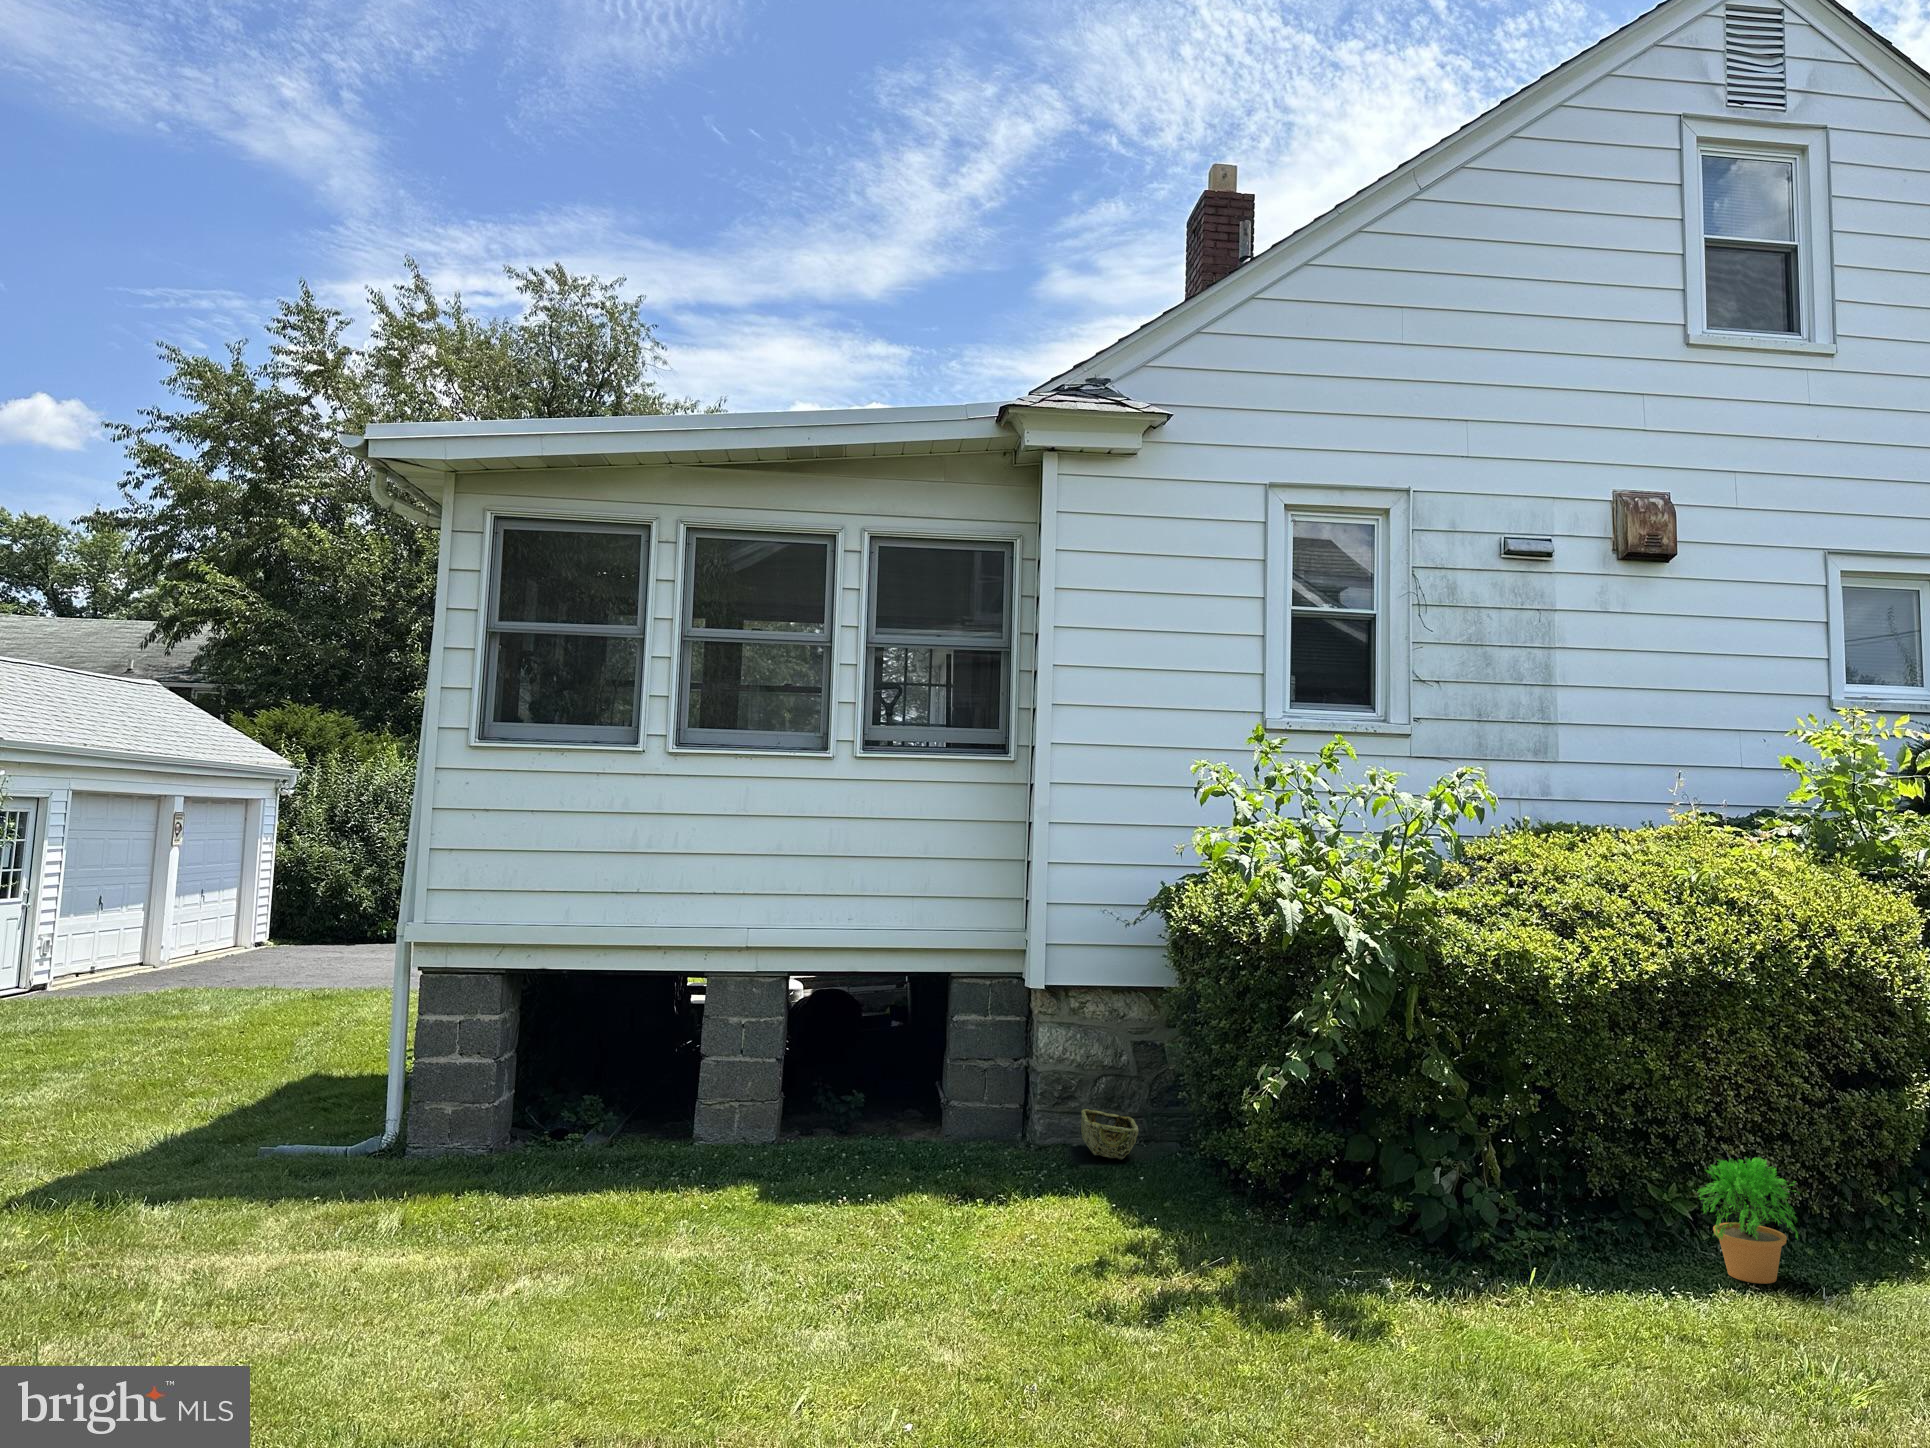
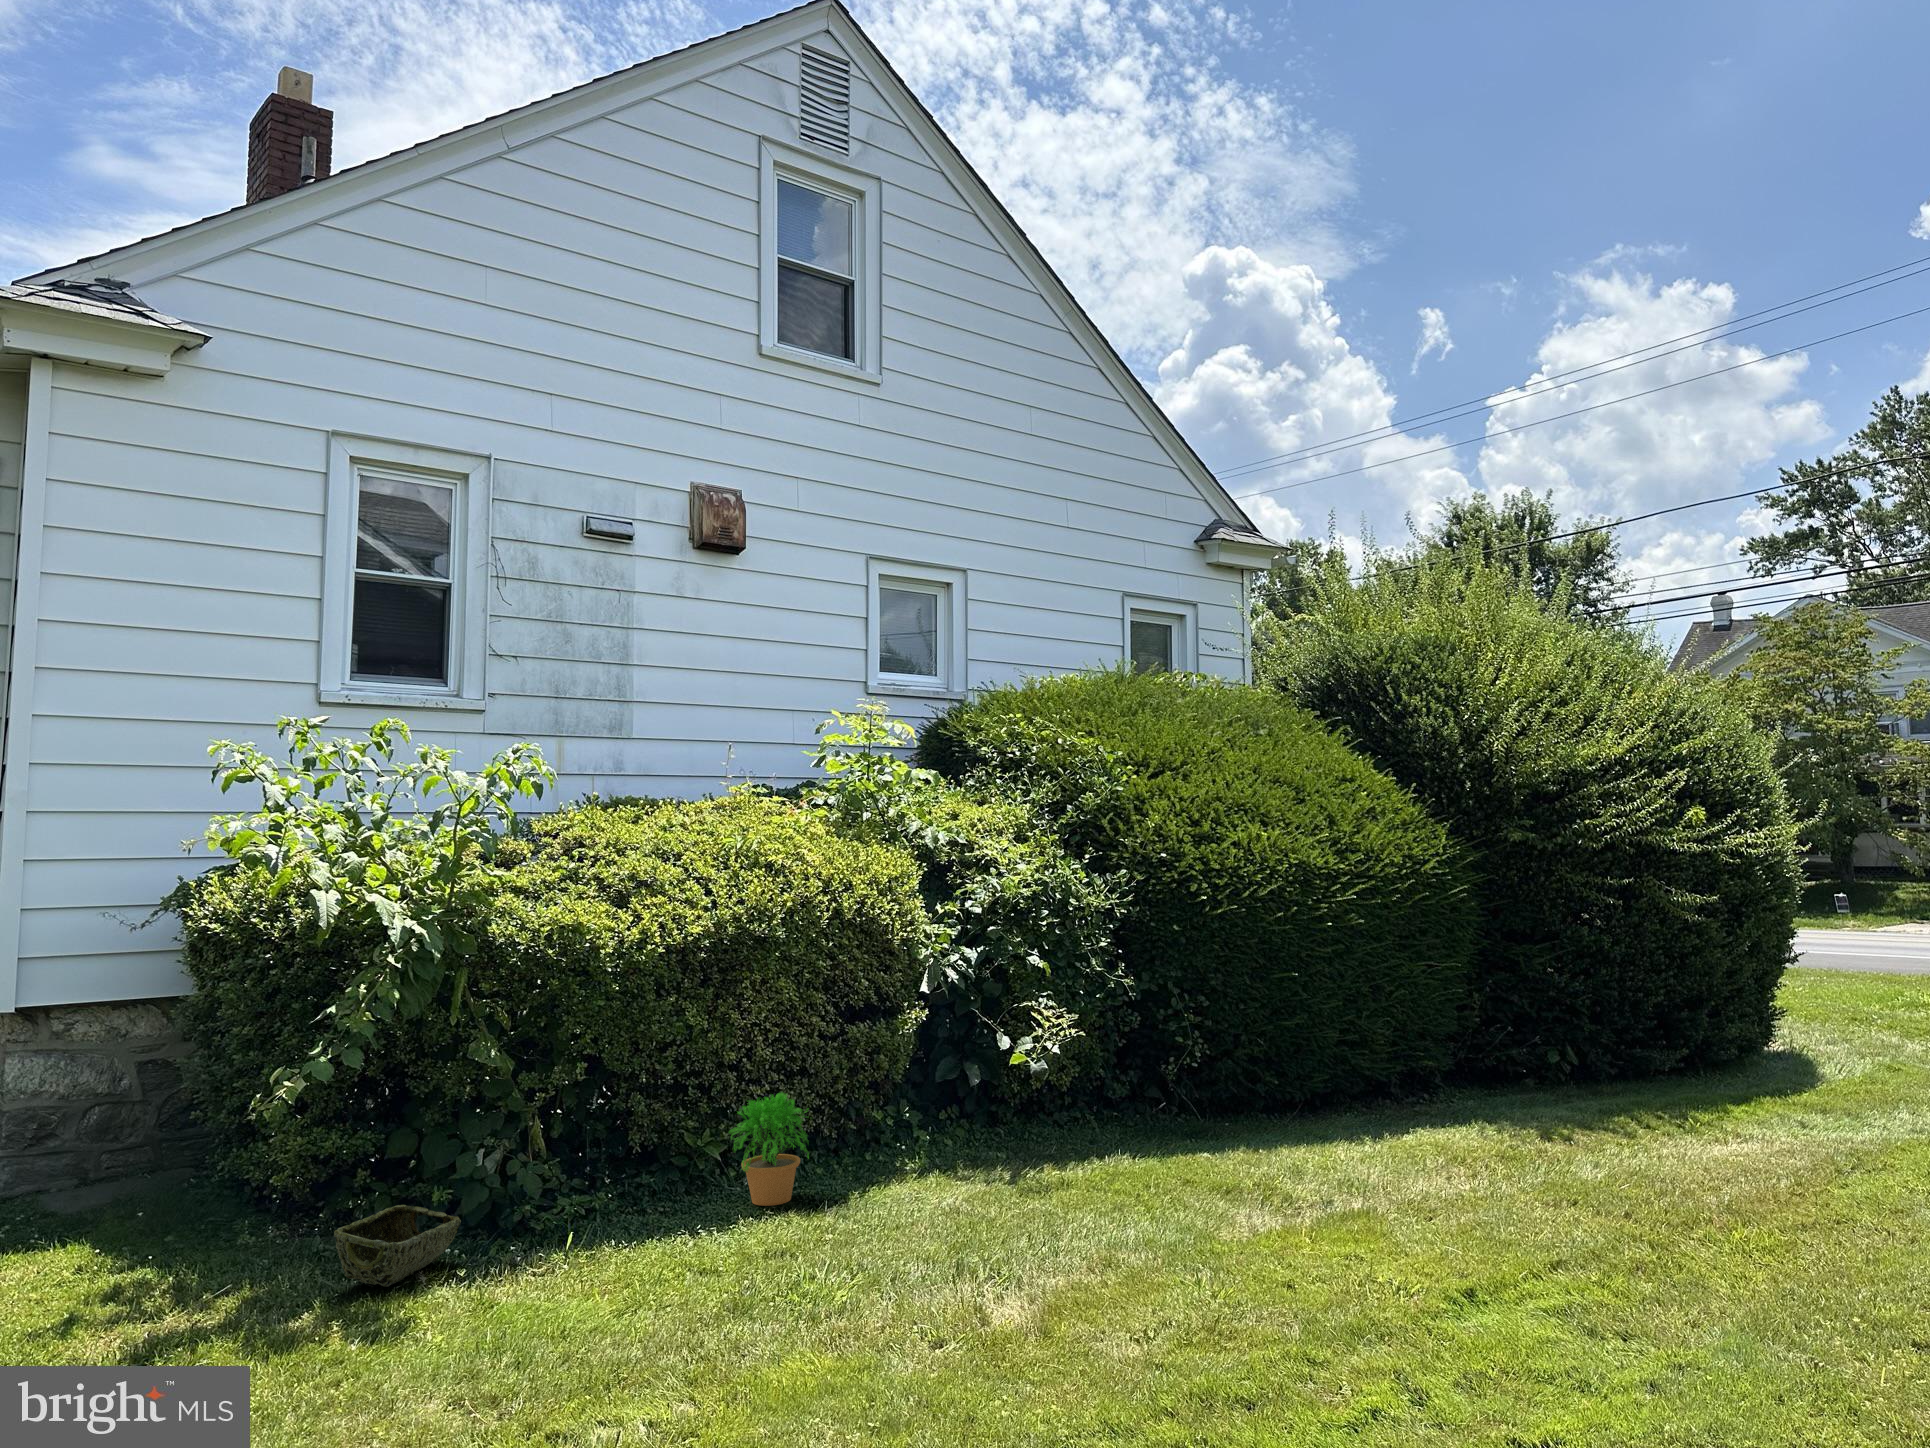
woven basket: present [1081,1109,1139,1159] -> present [334,1205,461,1287]

